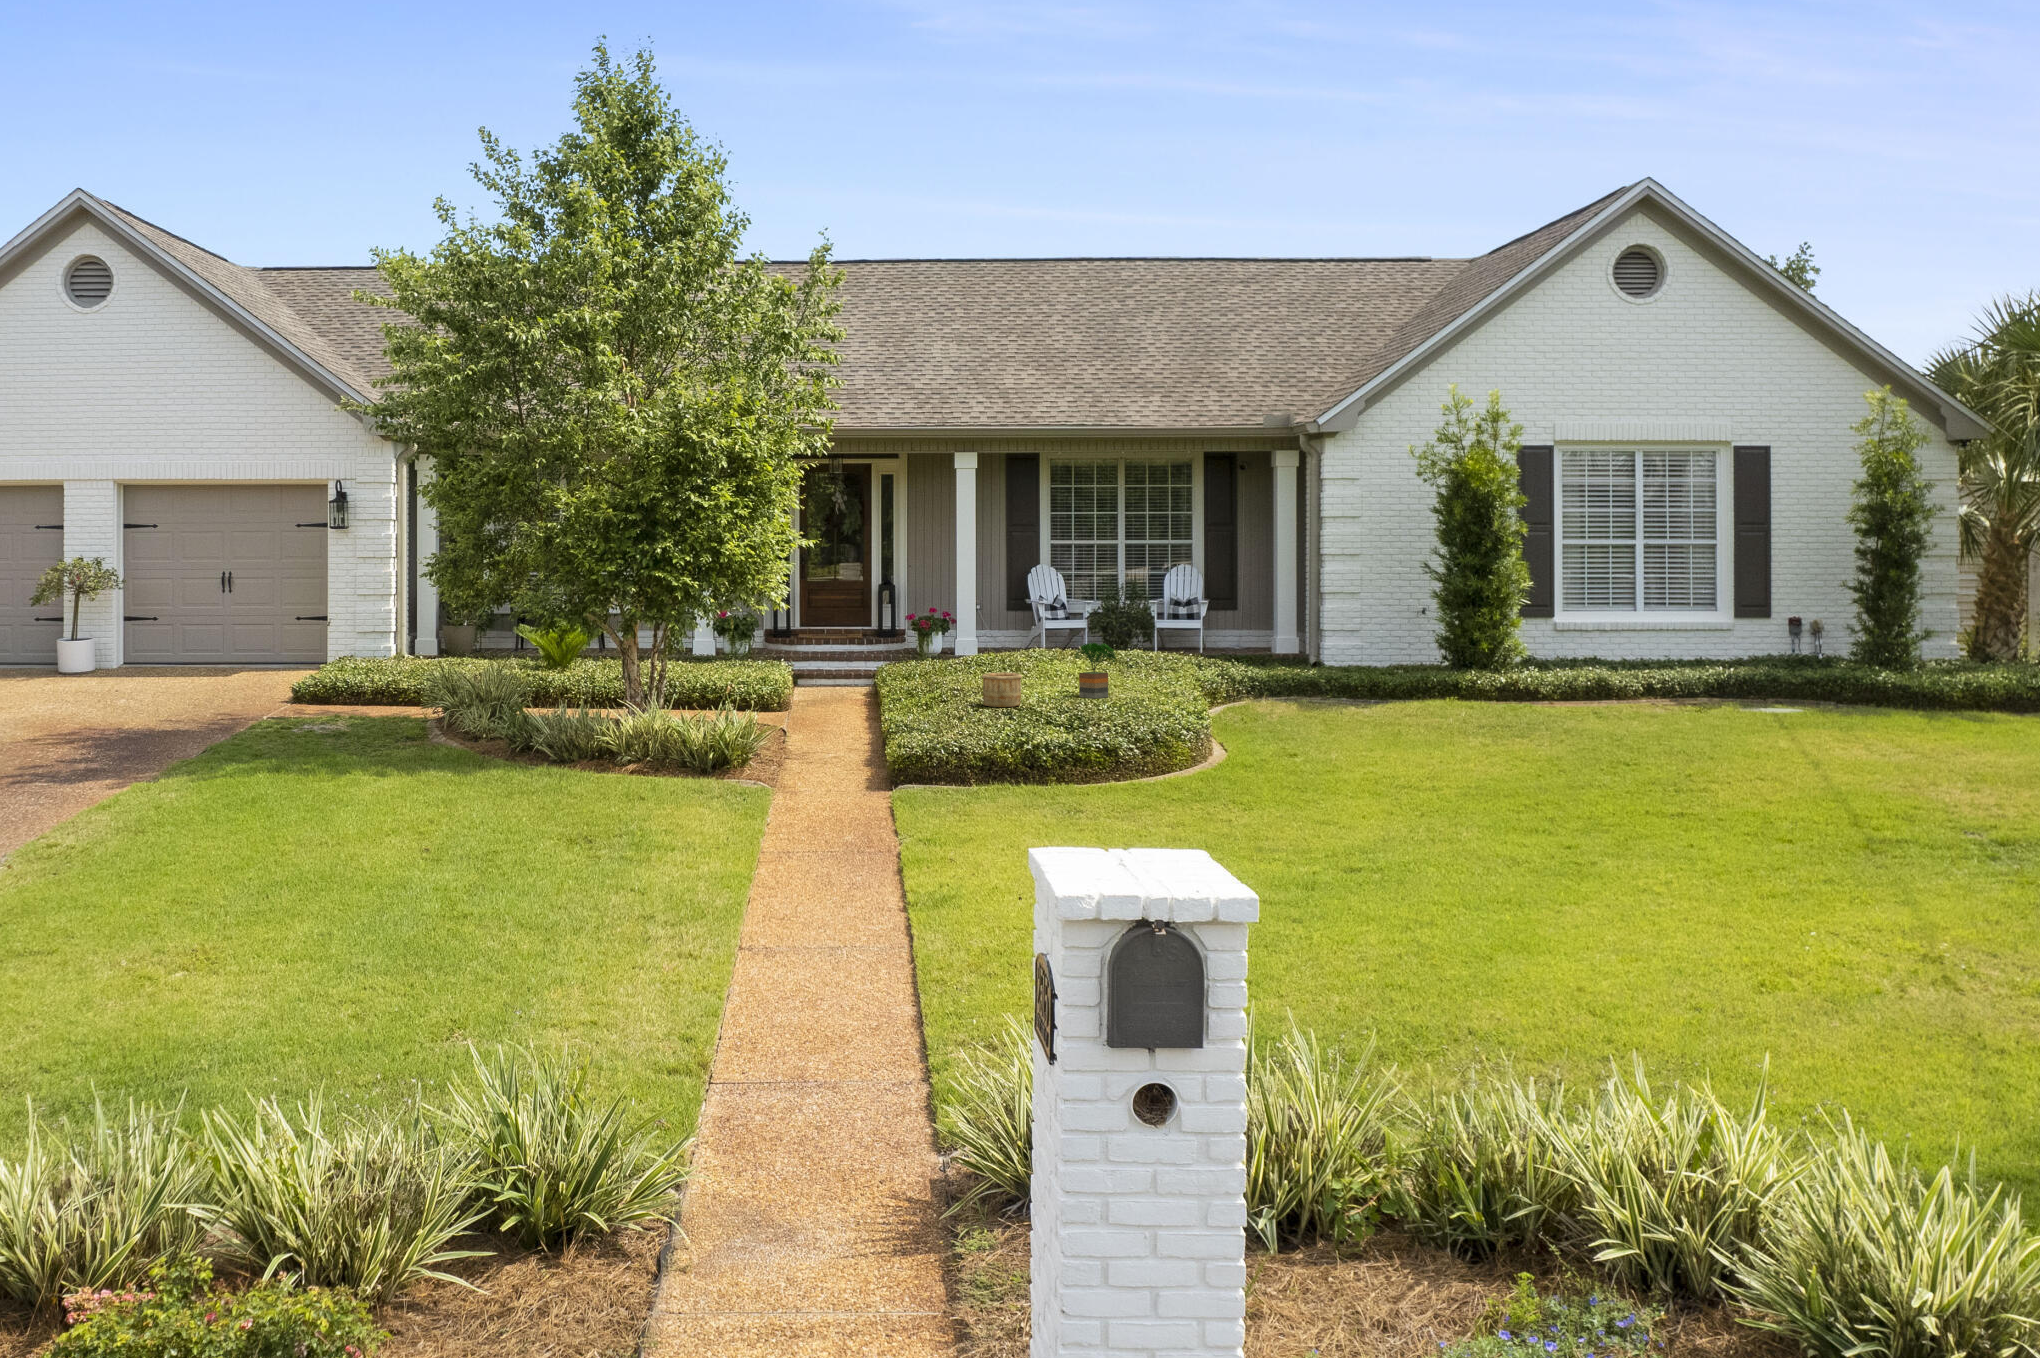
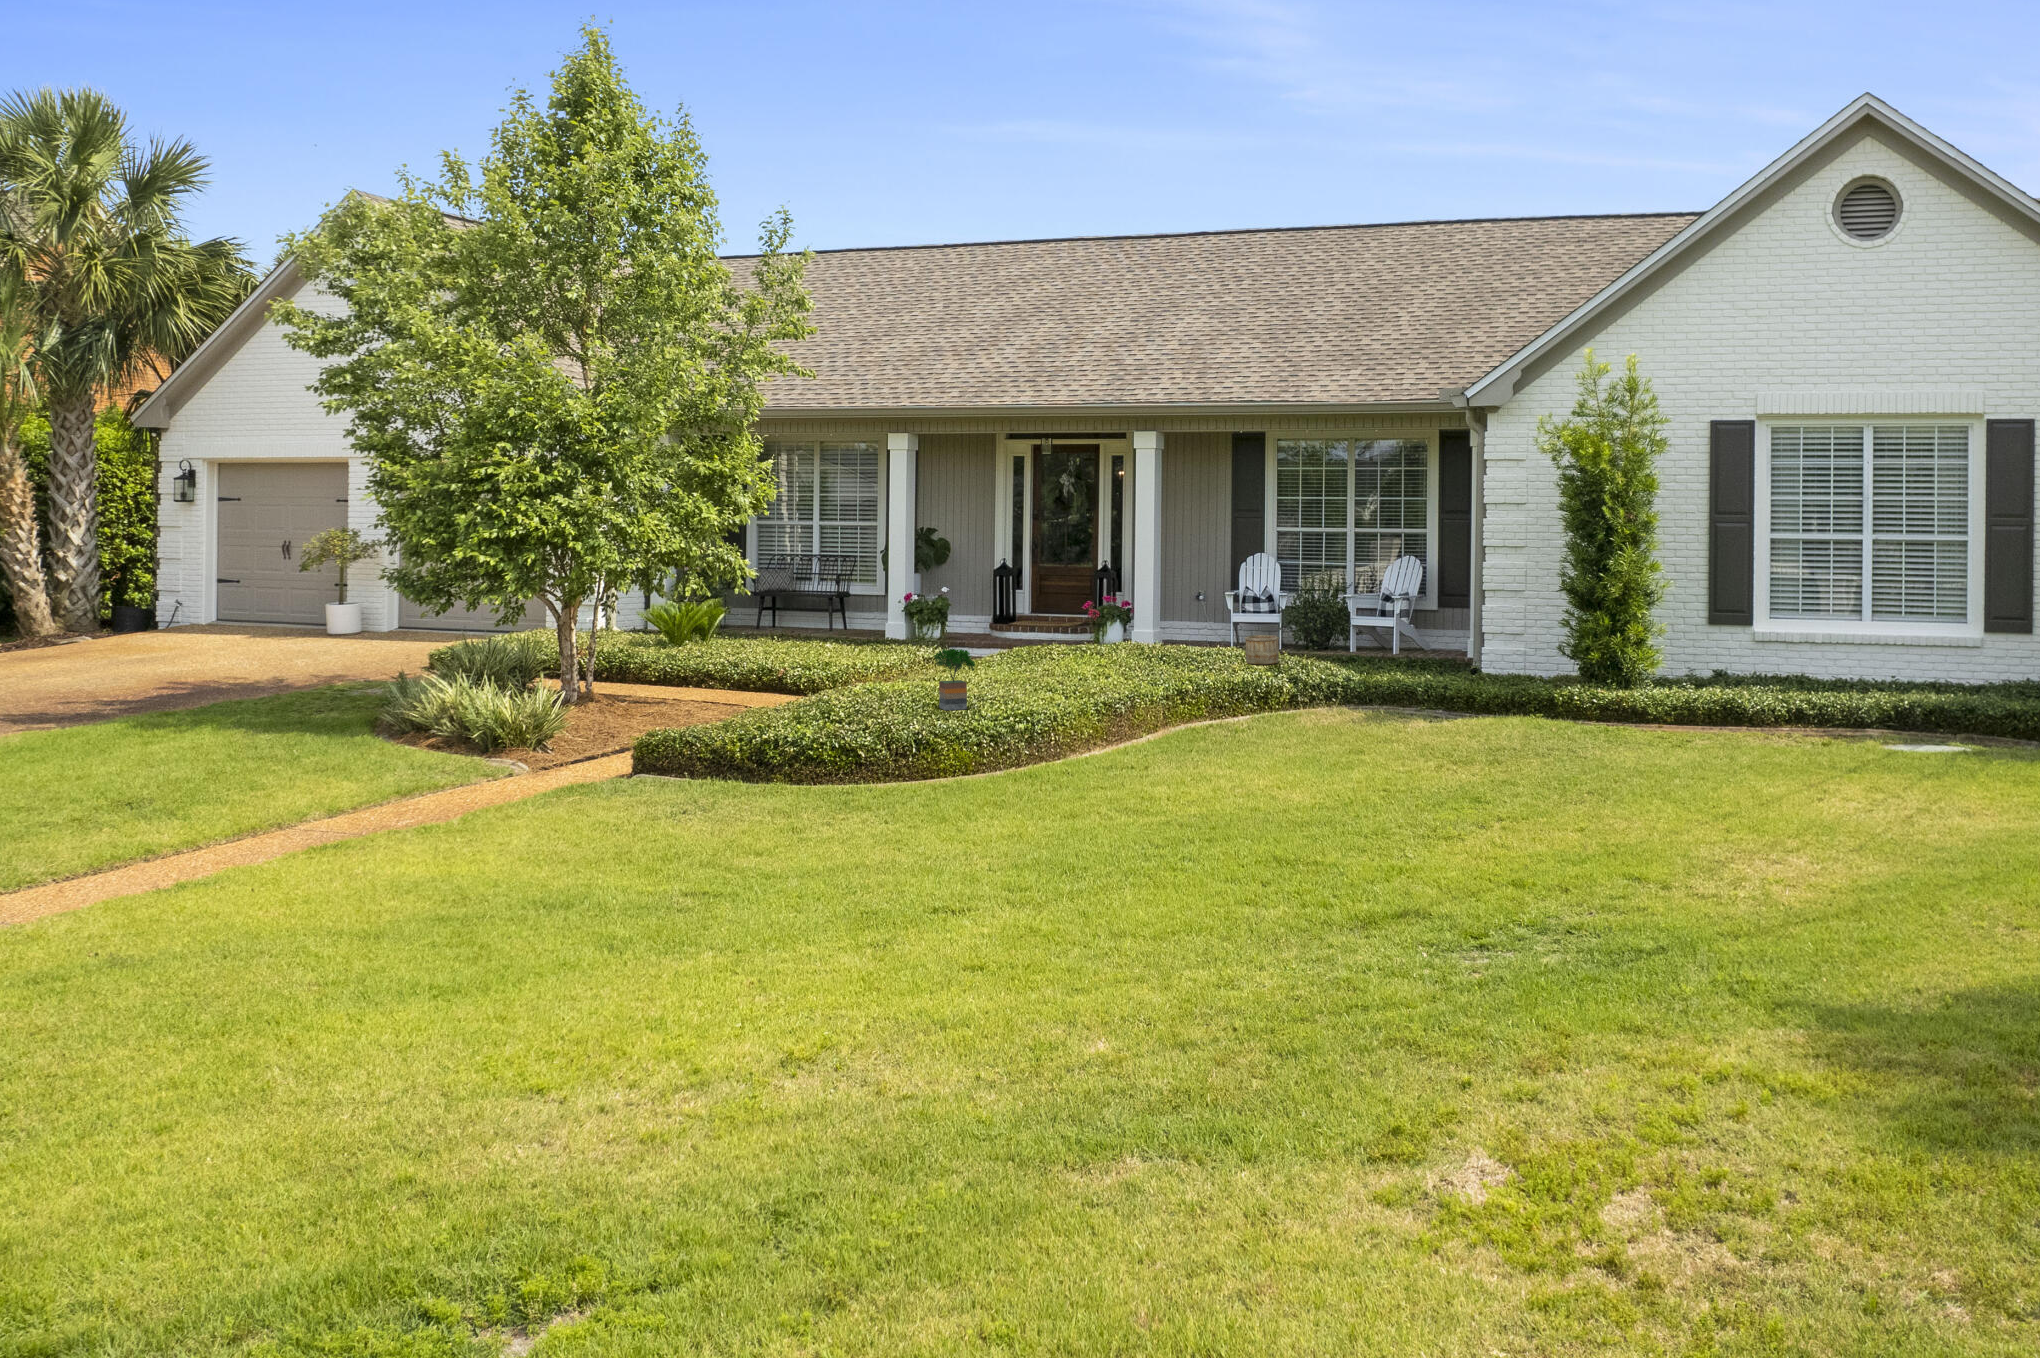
wooden bucket: present [982,672,1022,707] -> present [1245,635,1279,665]

